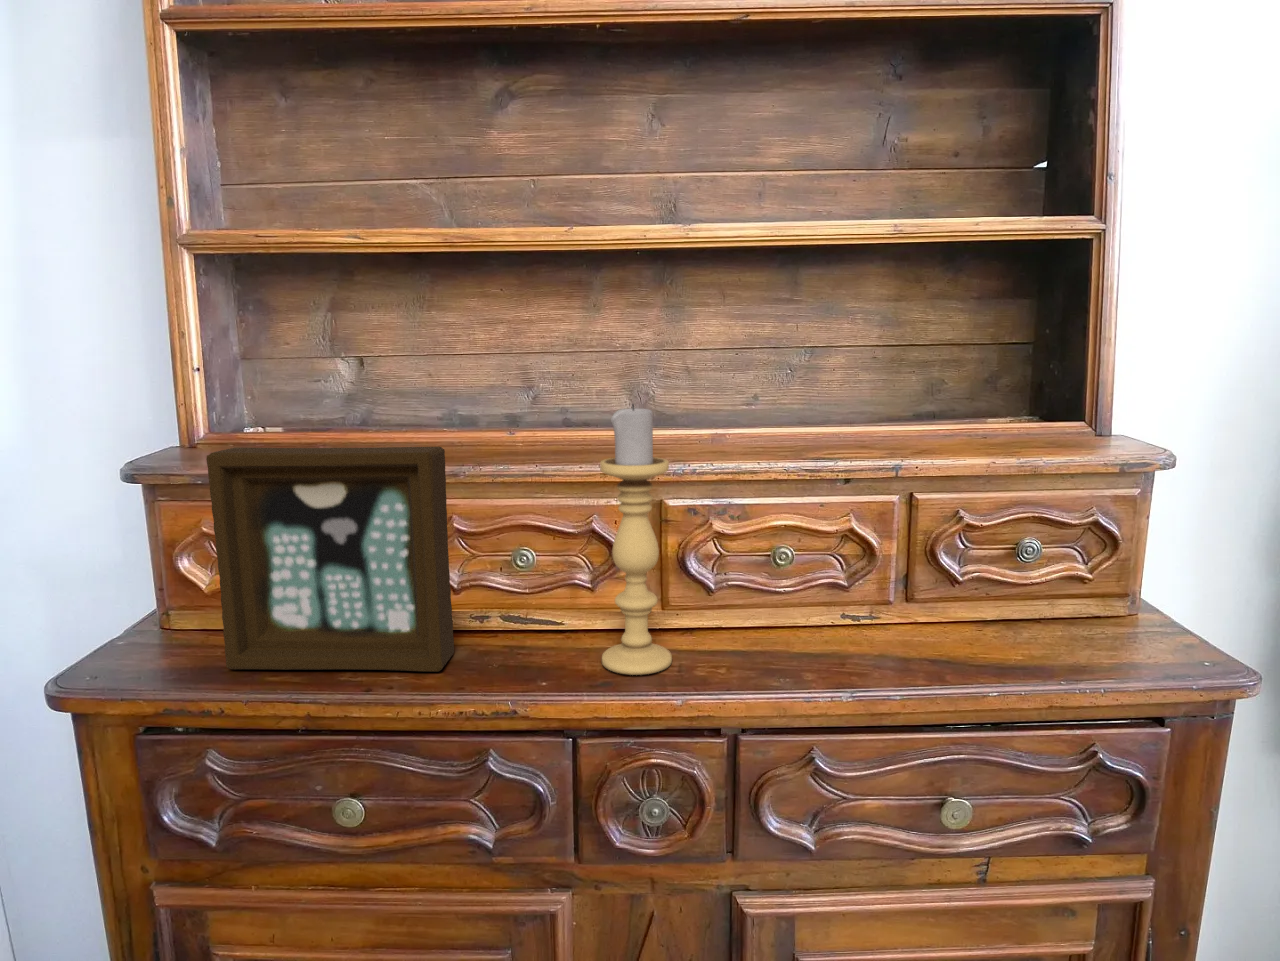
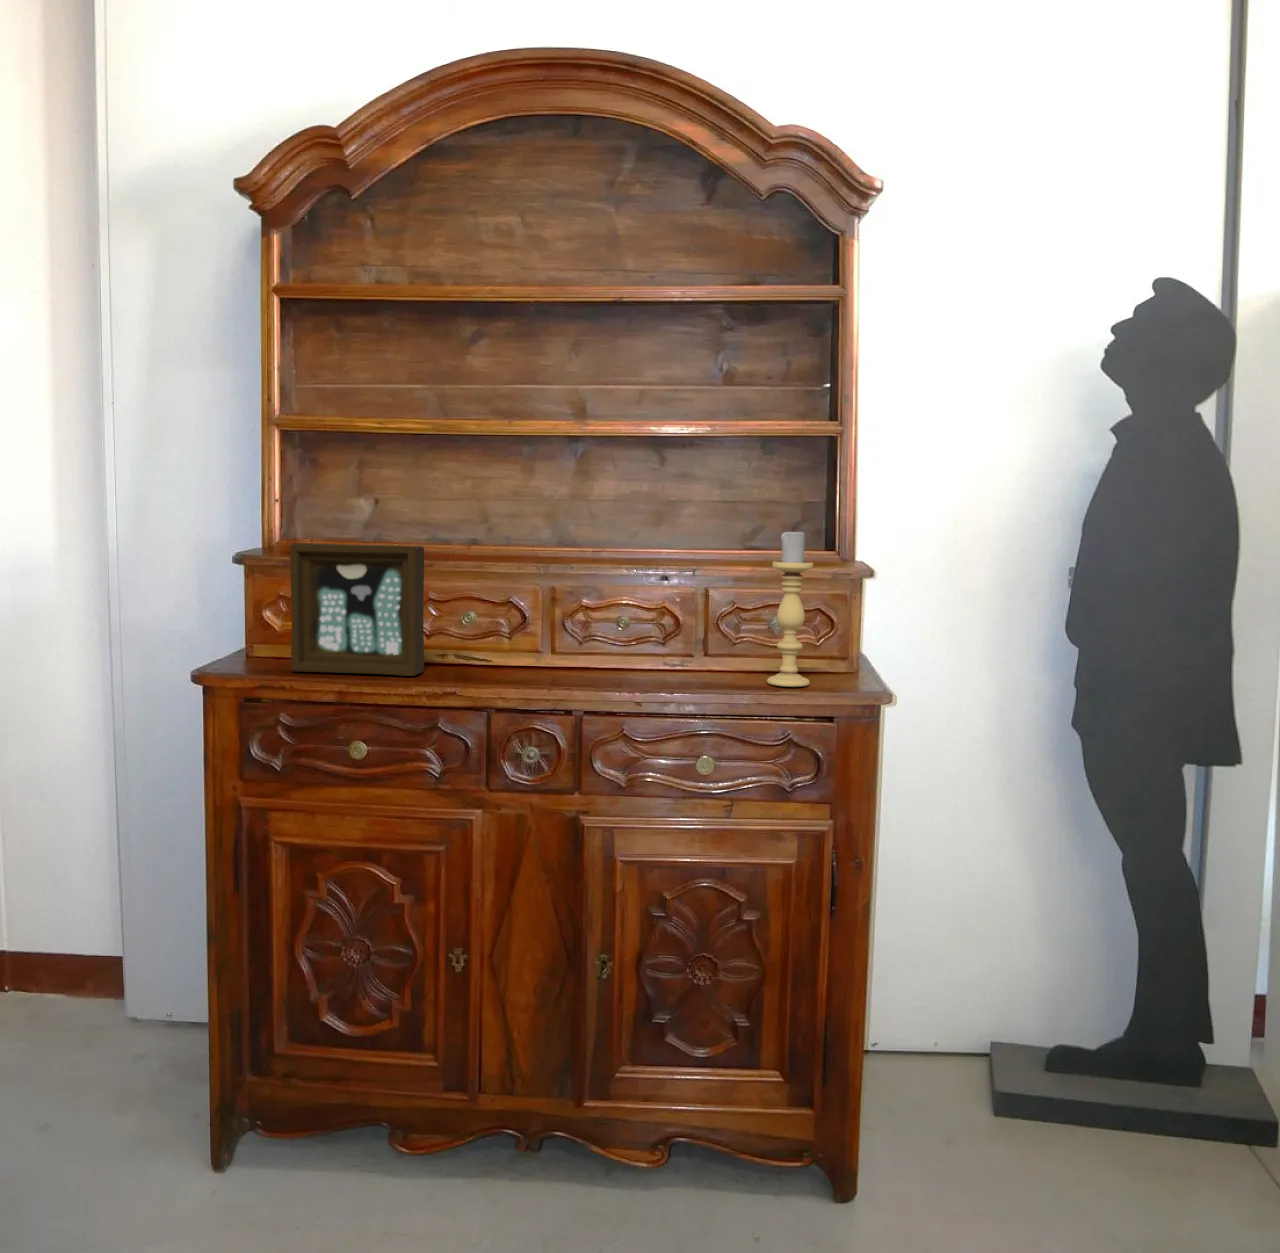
candle holder: present [600,404,672,675] -> present [767,528,813,687]

